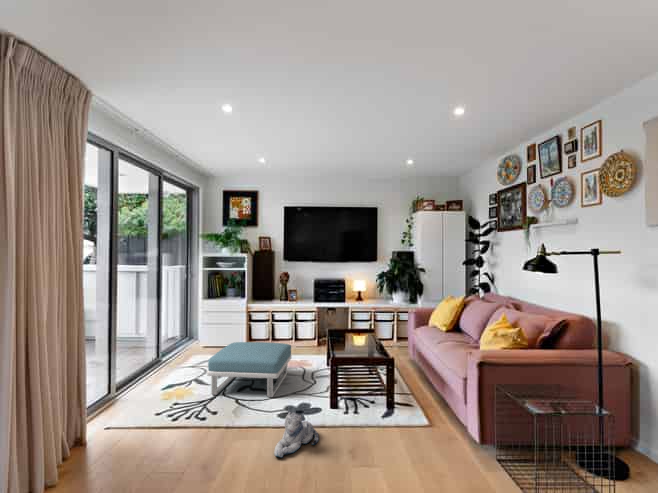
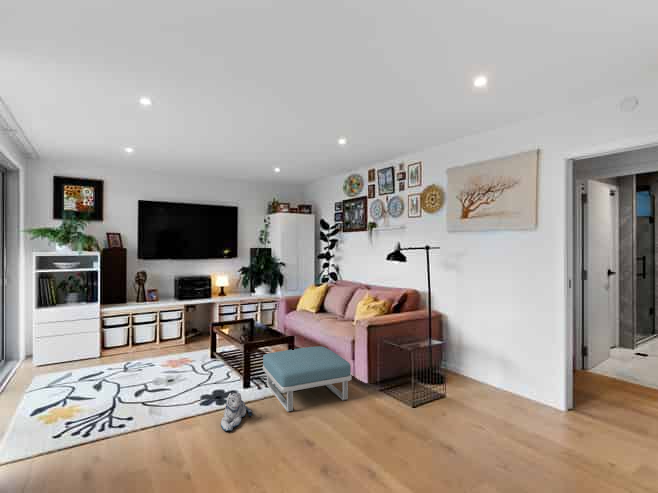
footstool: present [207,342,291,397] -> present [263,346,352,412]

